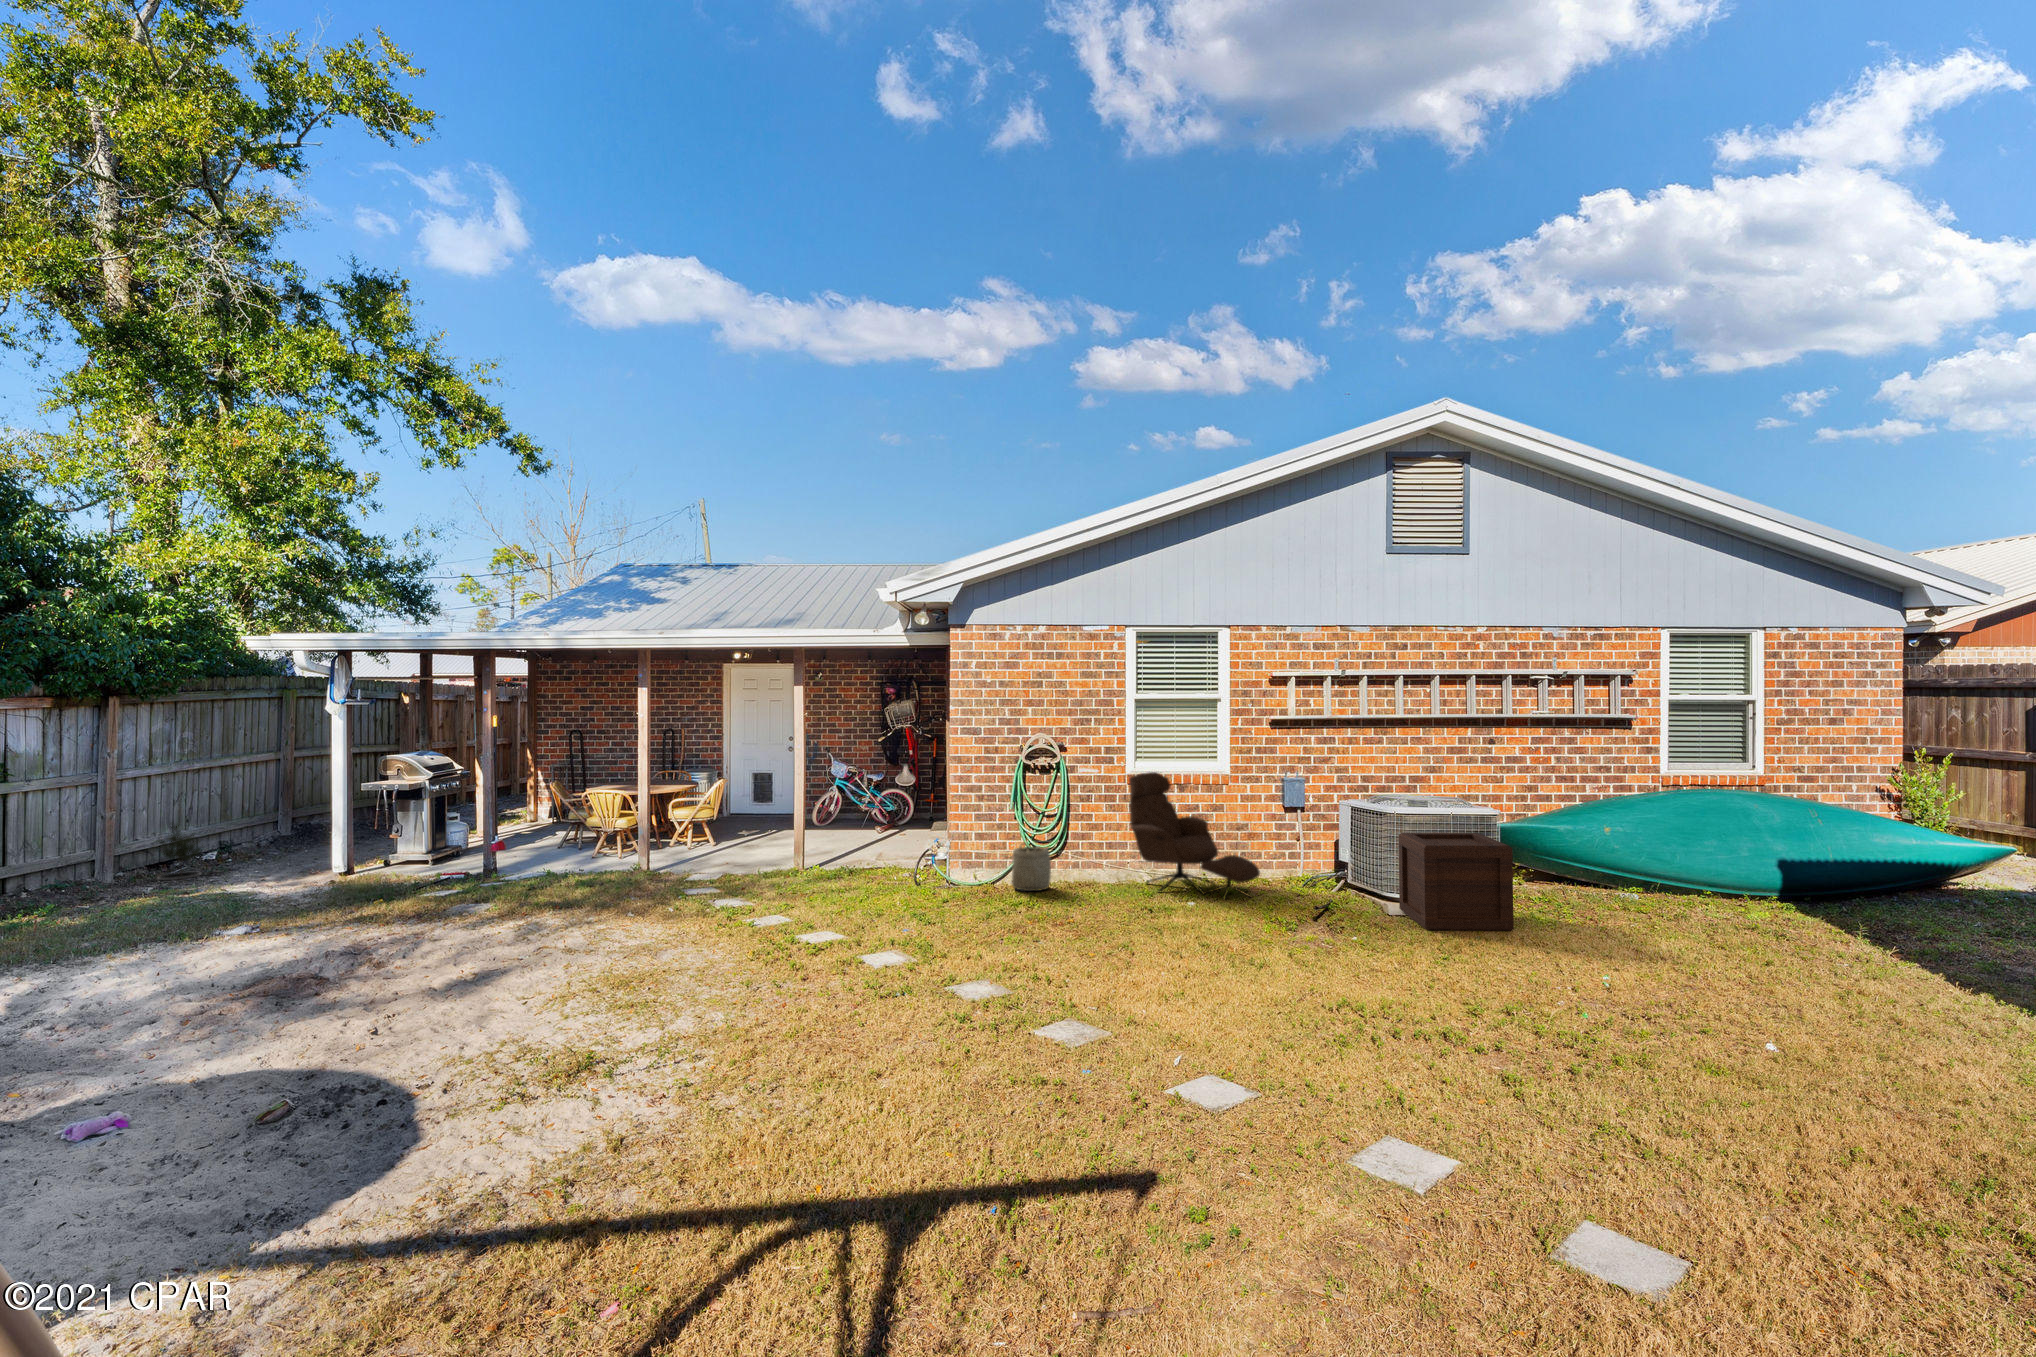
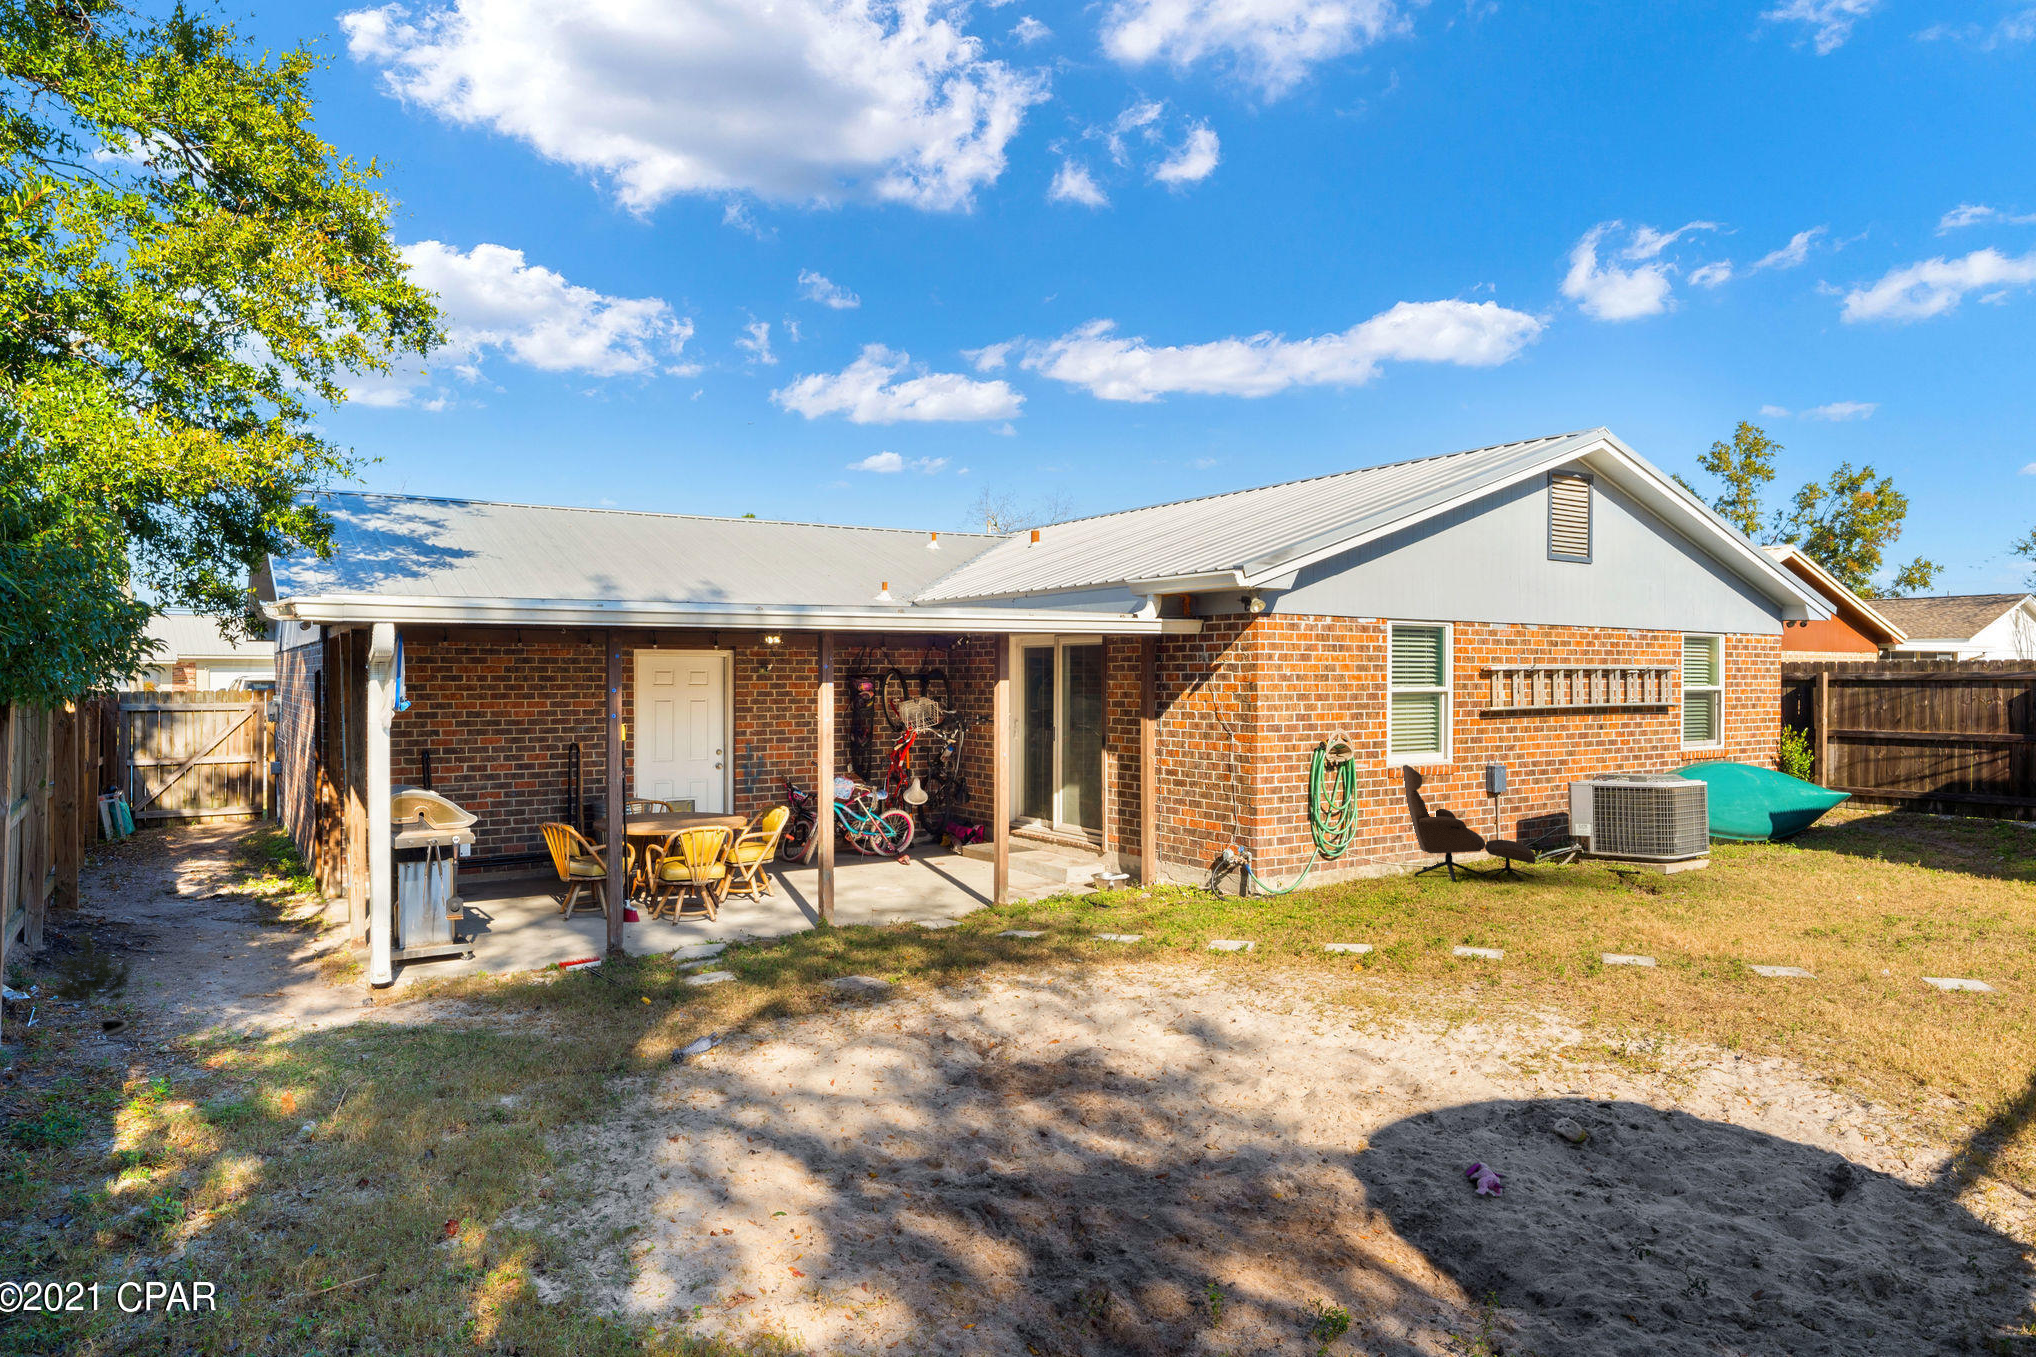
wooden crate: present [1399,833,1514,931] -> none [1660,802,1773,885]
basket: present [1012,843,1051,891] -> none [1320,844,1370,893]

